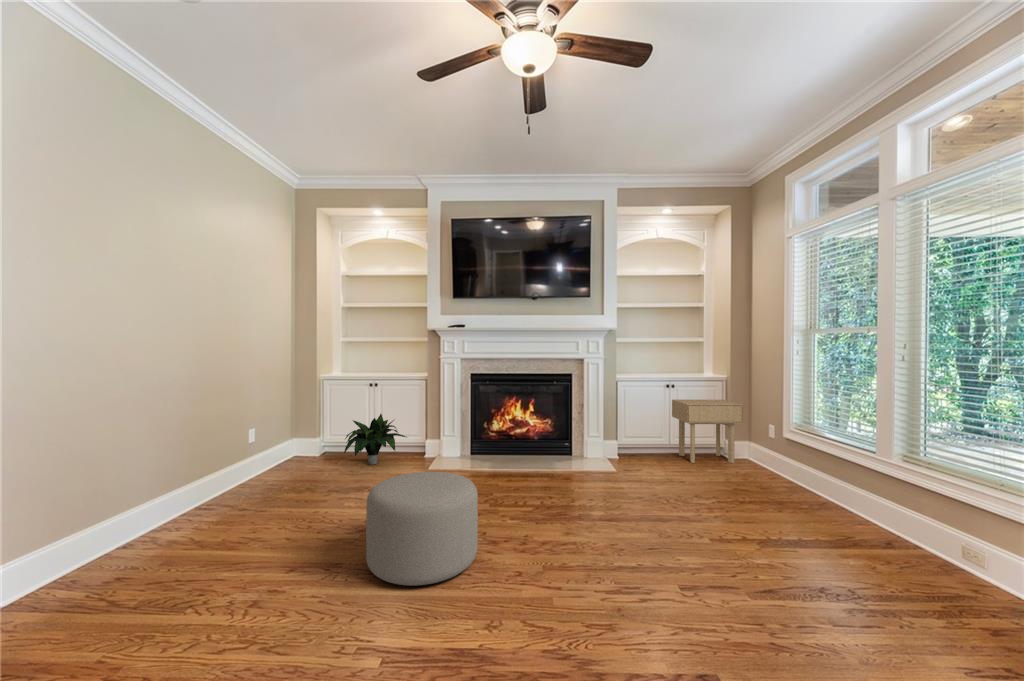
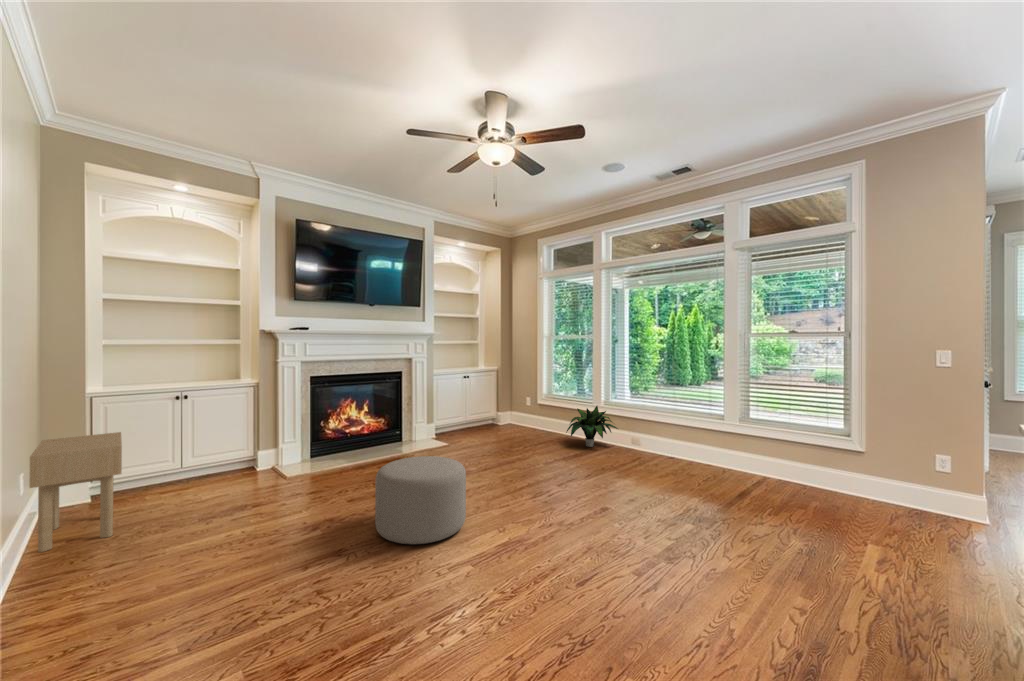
side table: present [672,400,743,463] -> present [29,432,122,552]
potted plant: present [344,414,406,465] -> present [566,406,618,447]

